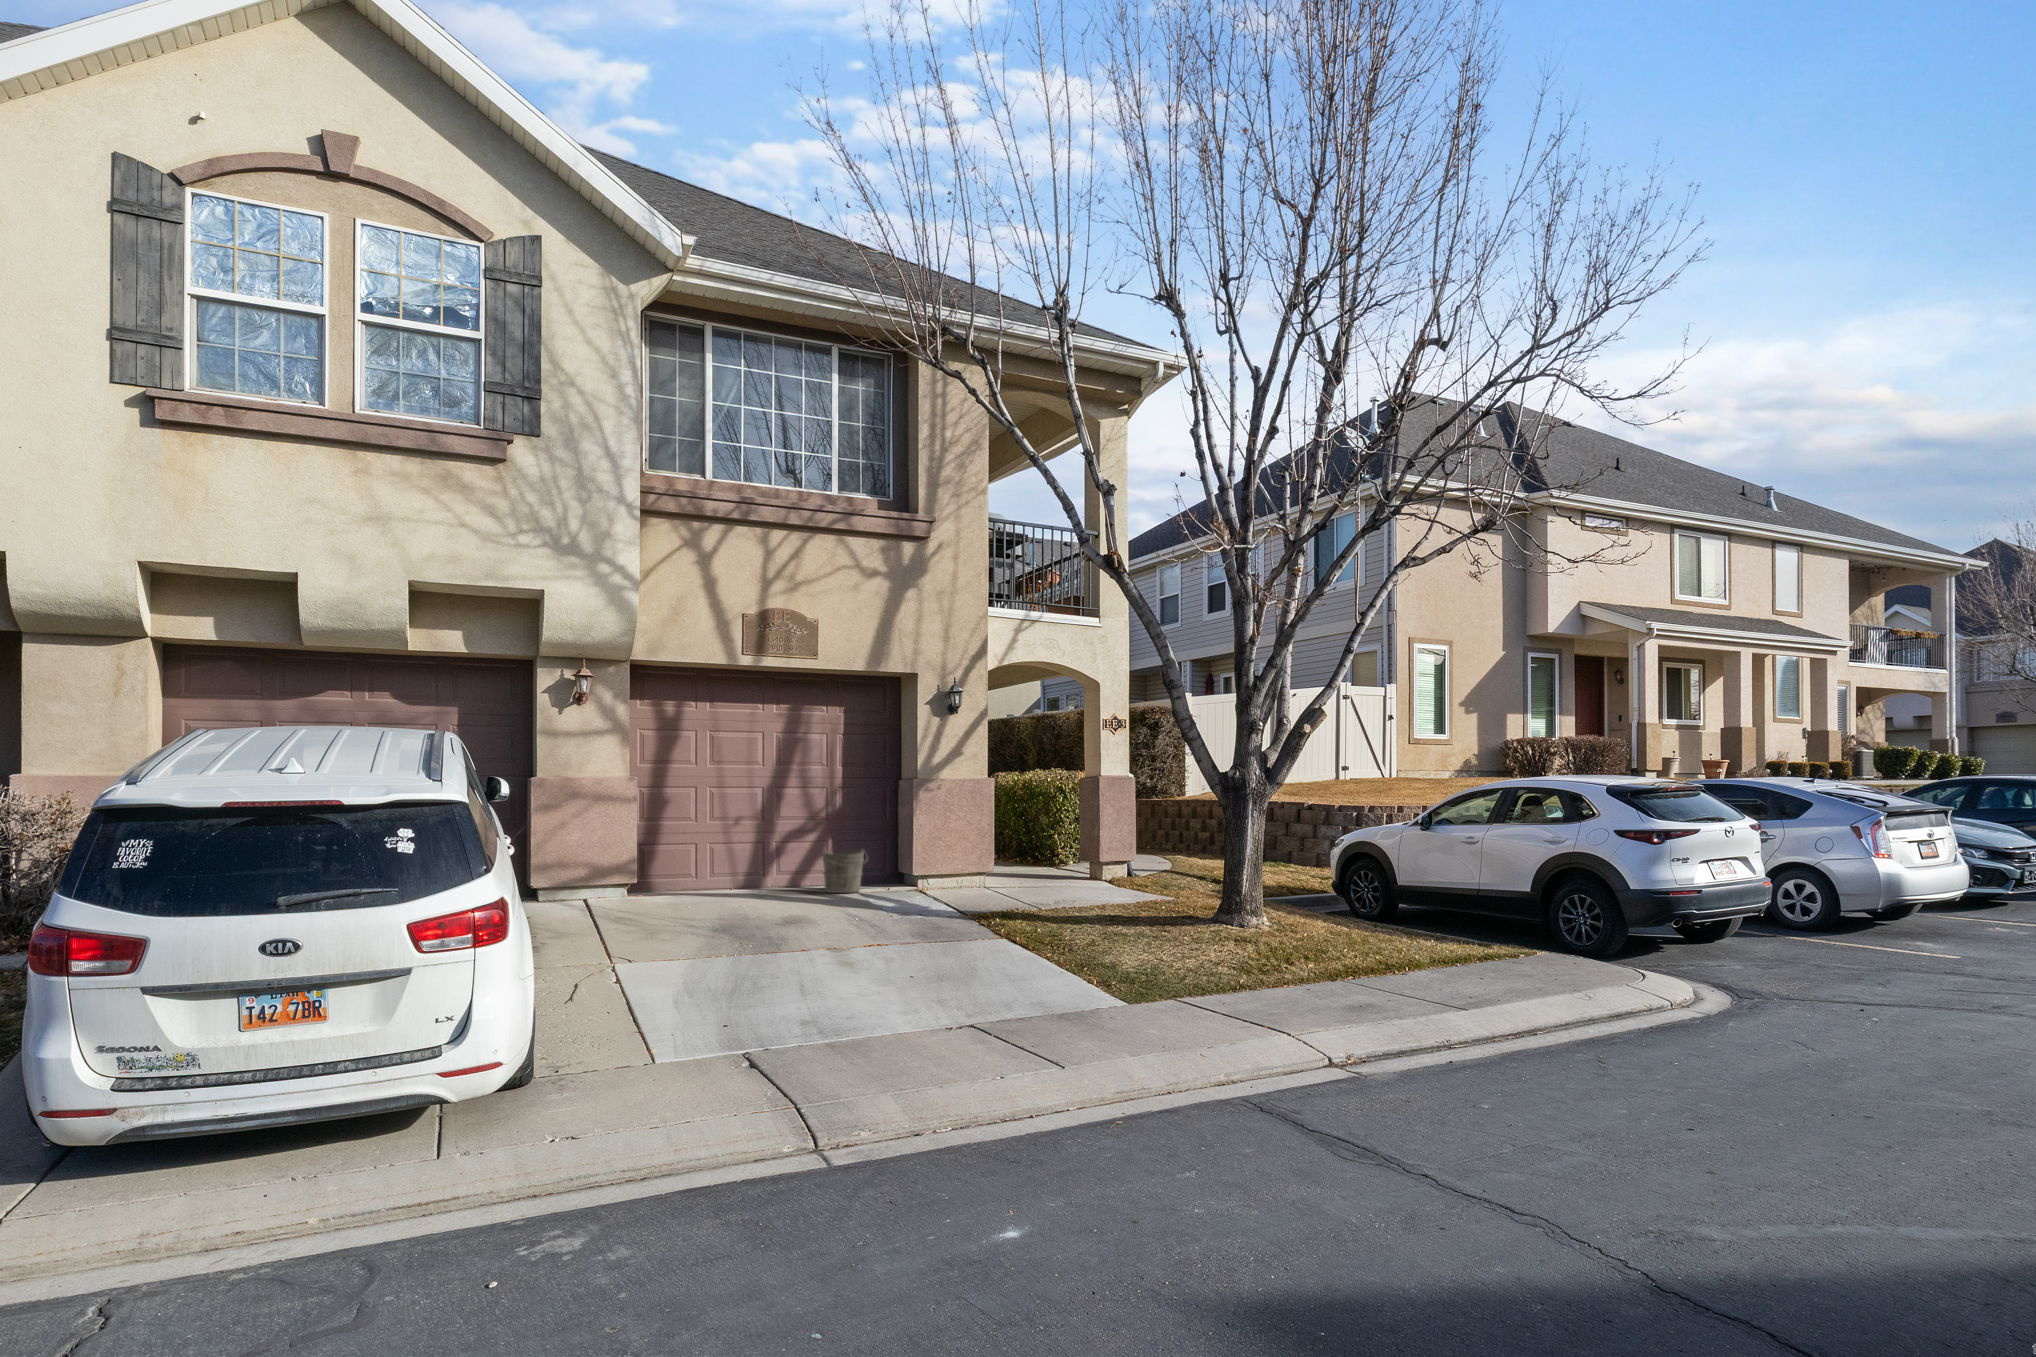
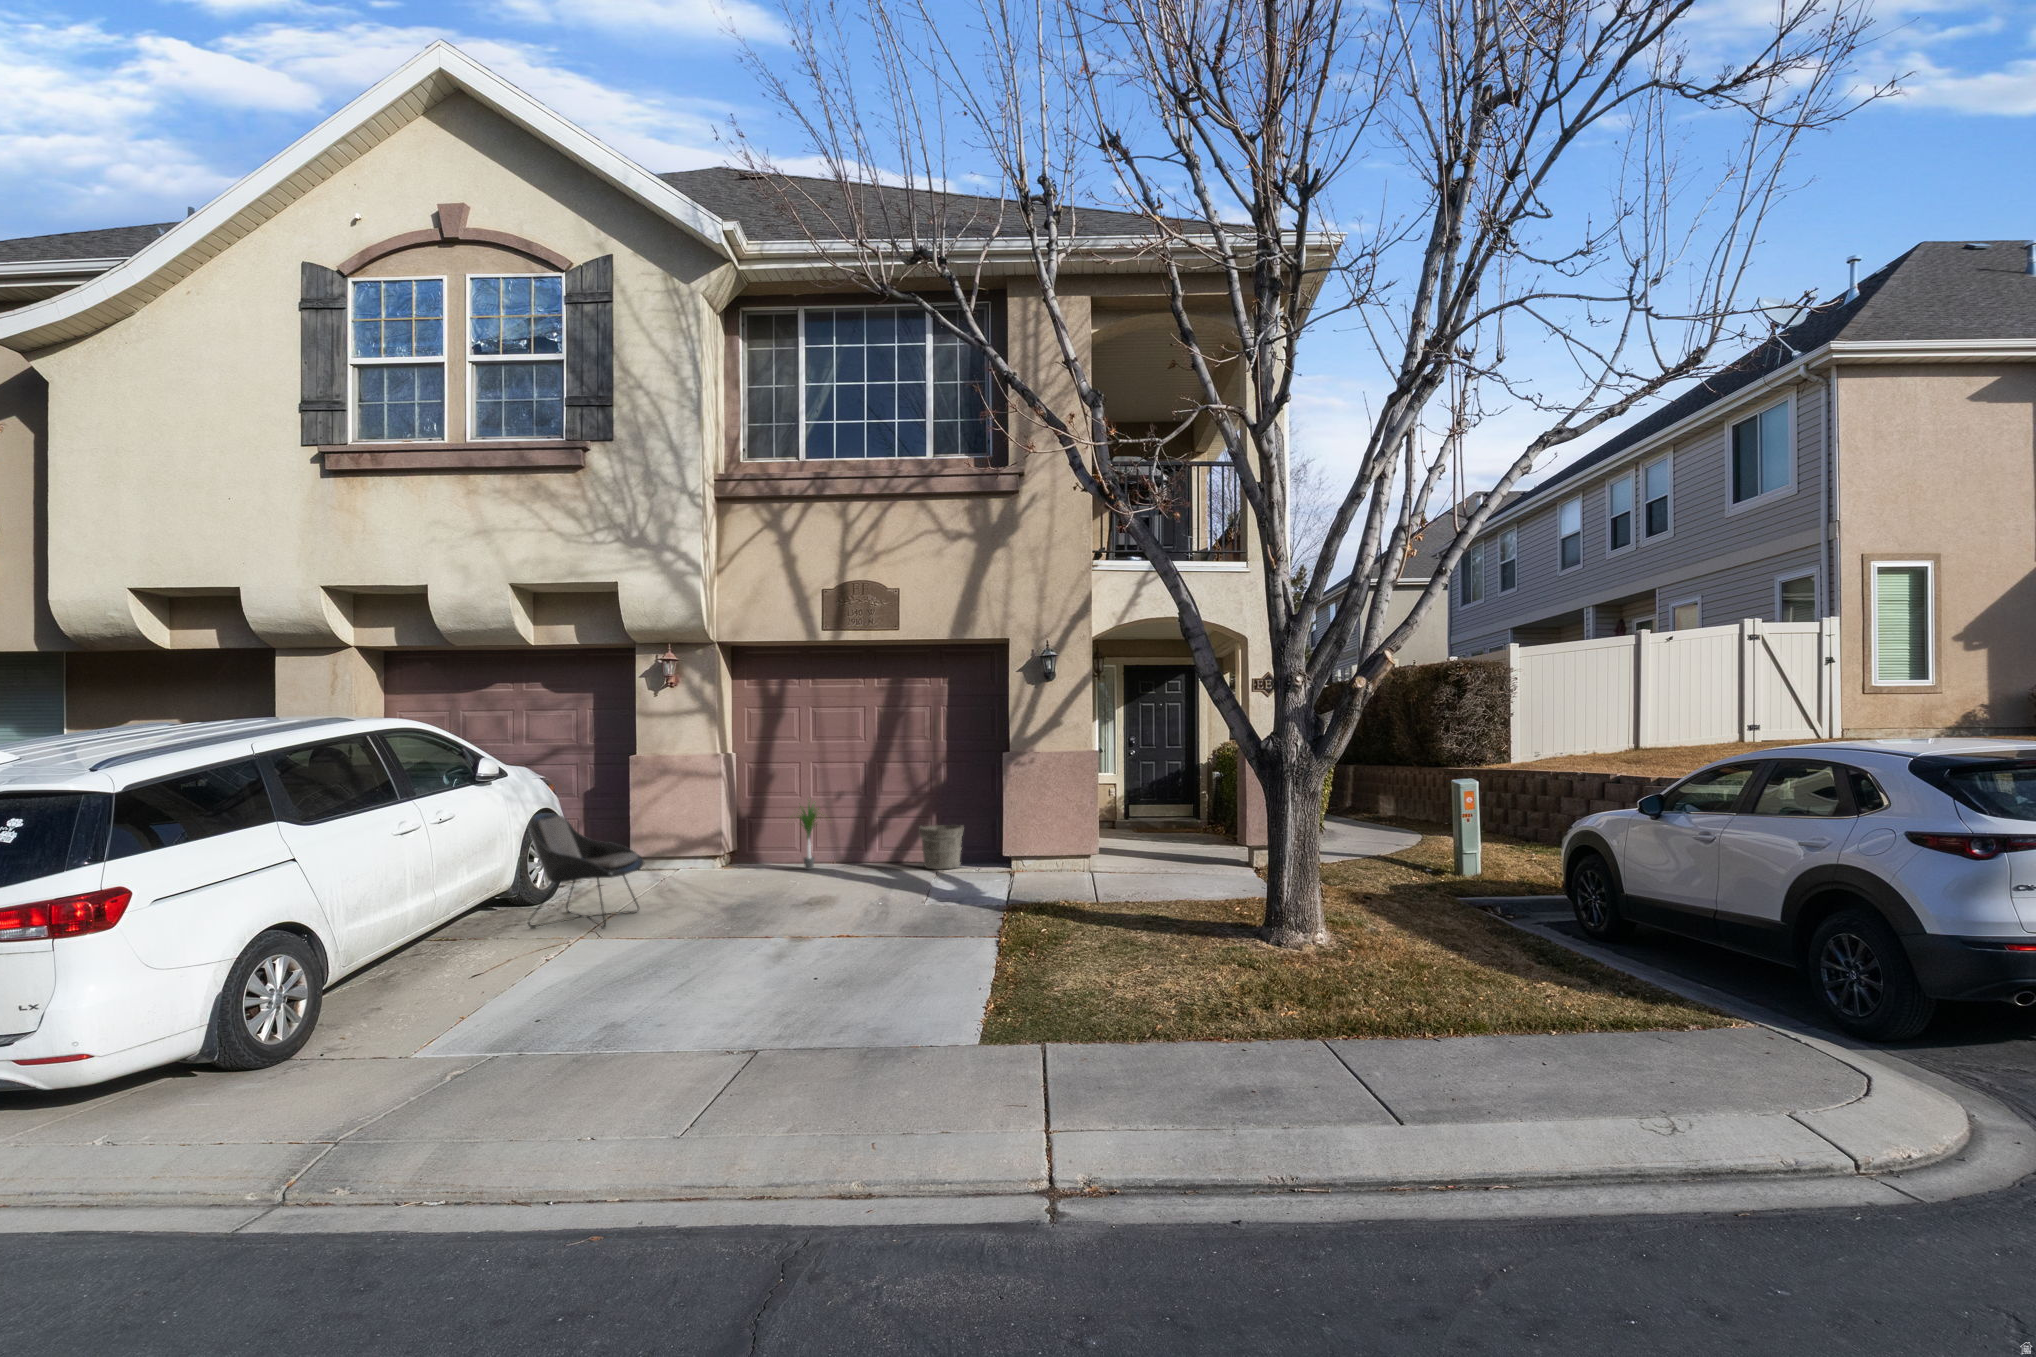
potted plant: none [686,822,737,898] -> present [799,805,822,870]
lounge chair: none [518,839,632,968] -> present [528,813,644,929]

